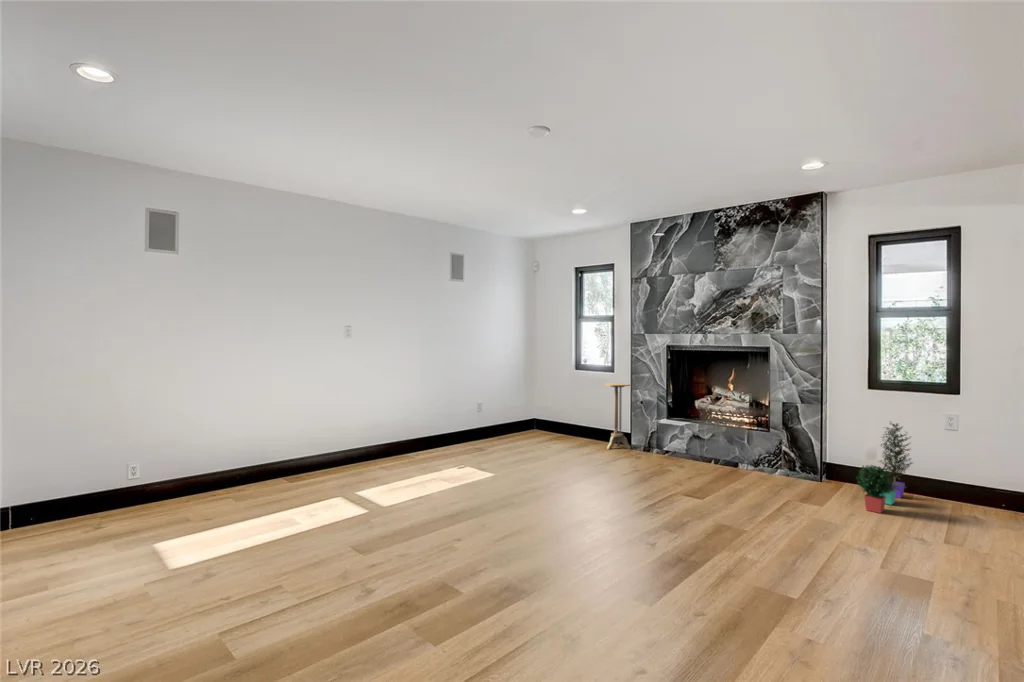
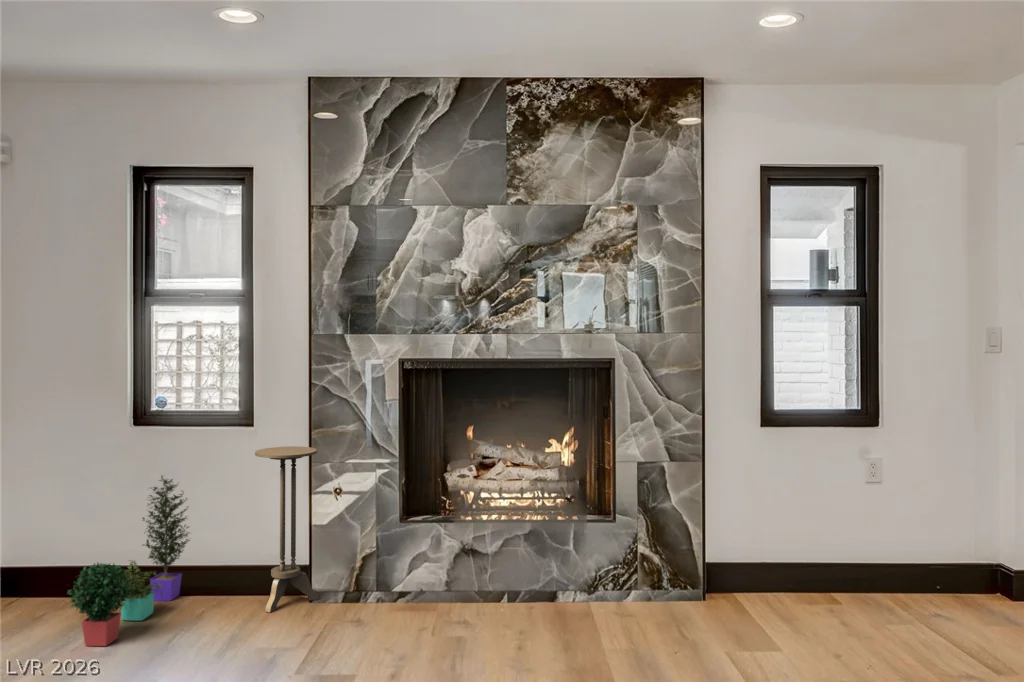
potted plant: present [856,423,912,513] -> present [67,476,190,646]

